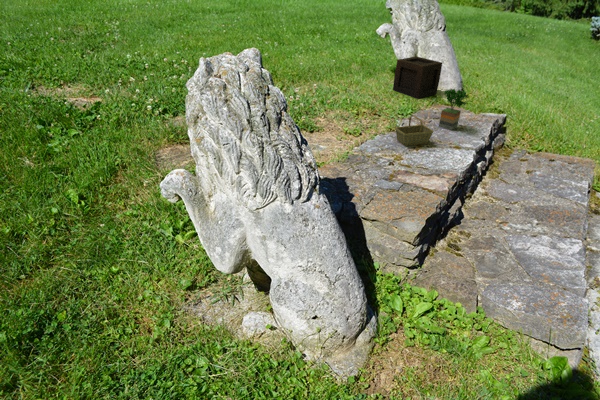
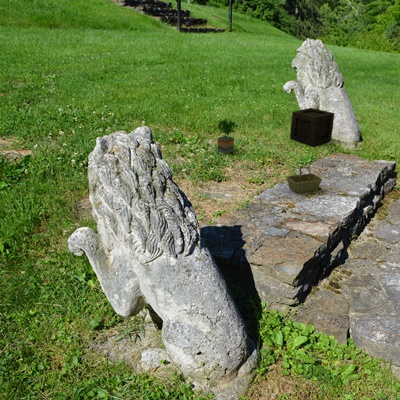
potted tree: present [439,89,469,130] -> present [217,120,238,154]

